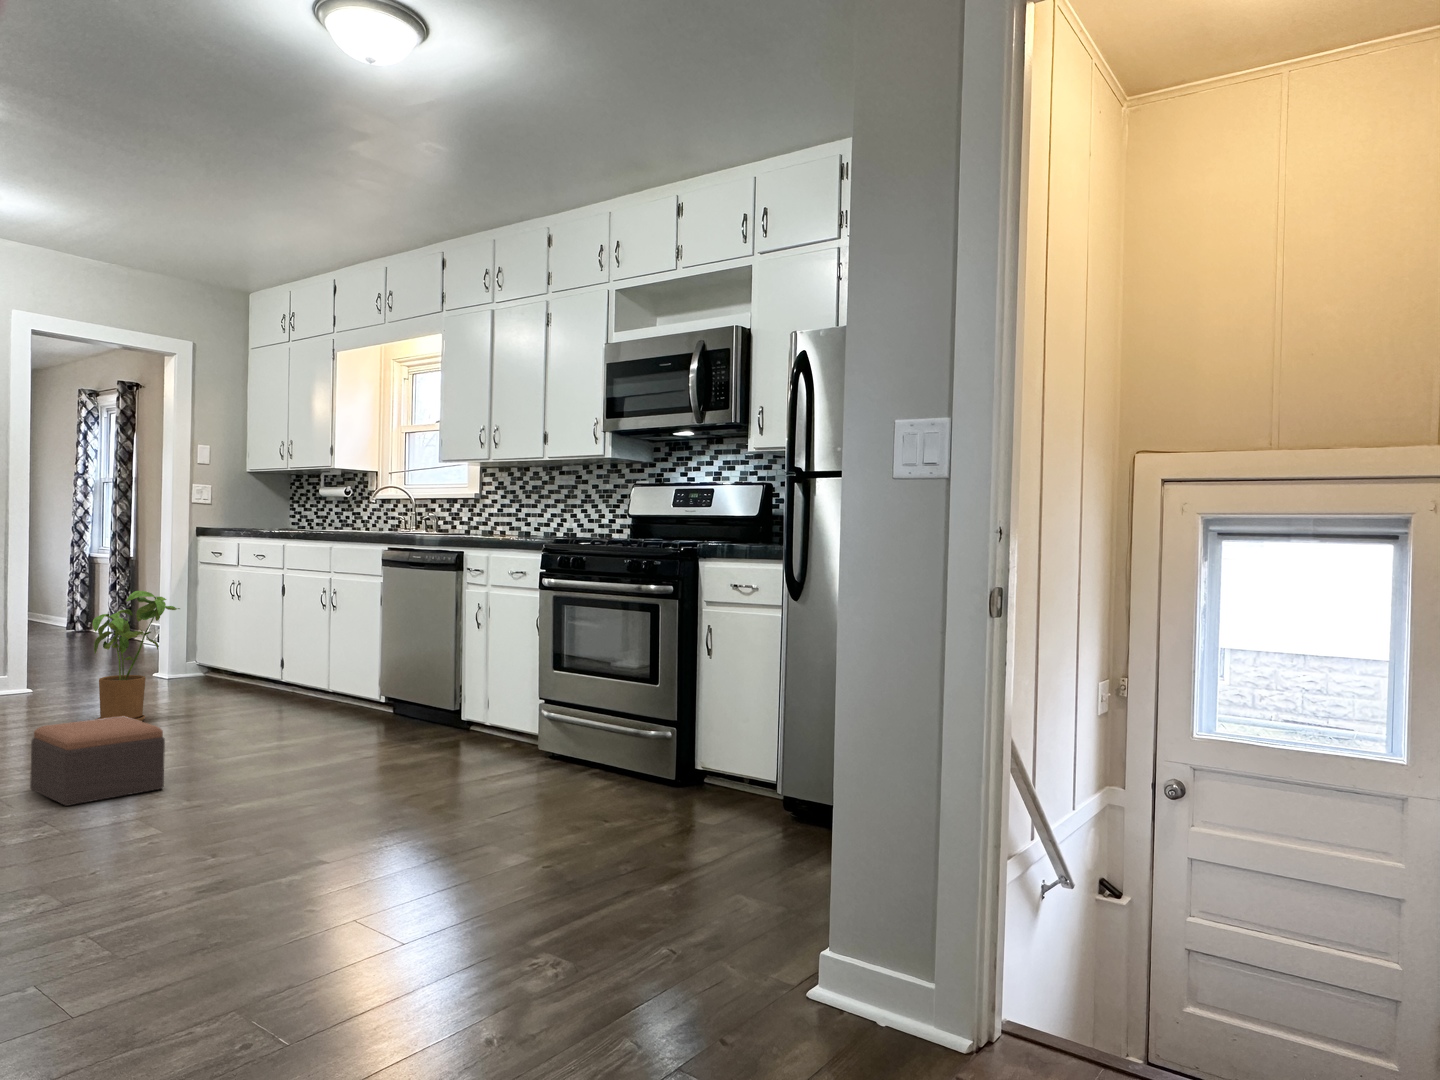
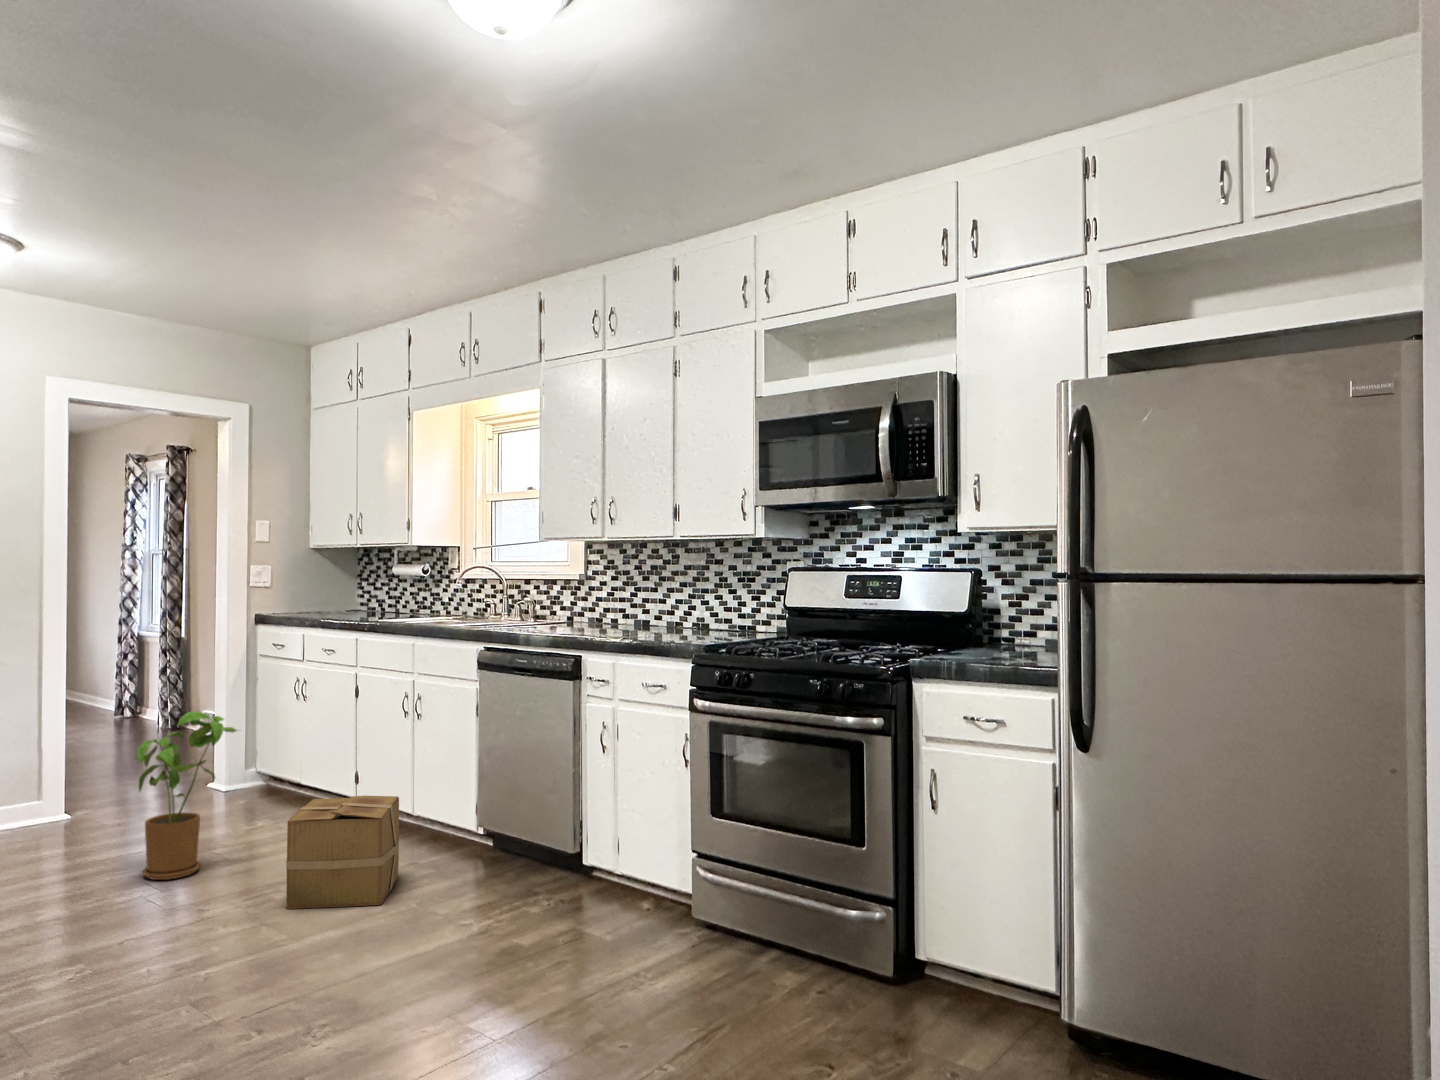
cardboard box: none [215,661,311,743] -> present [286,796,399,909]
footstool: present [30,716,165,806] -> none [52,905,227,1054]

